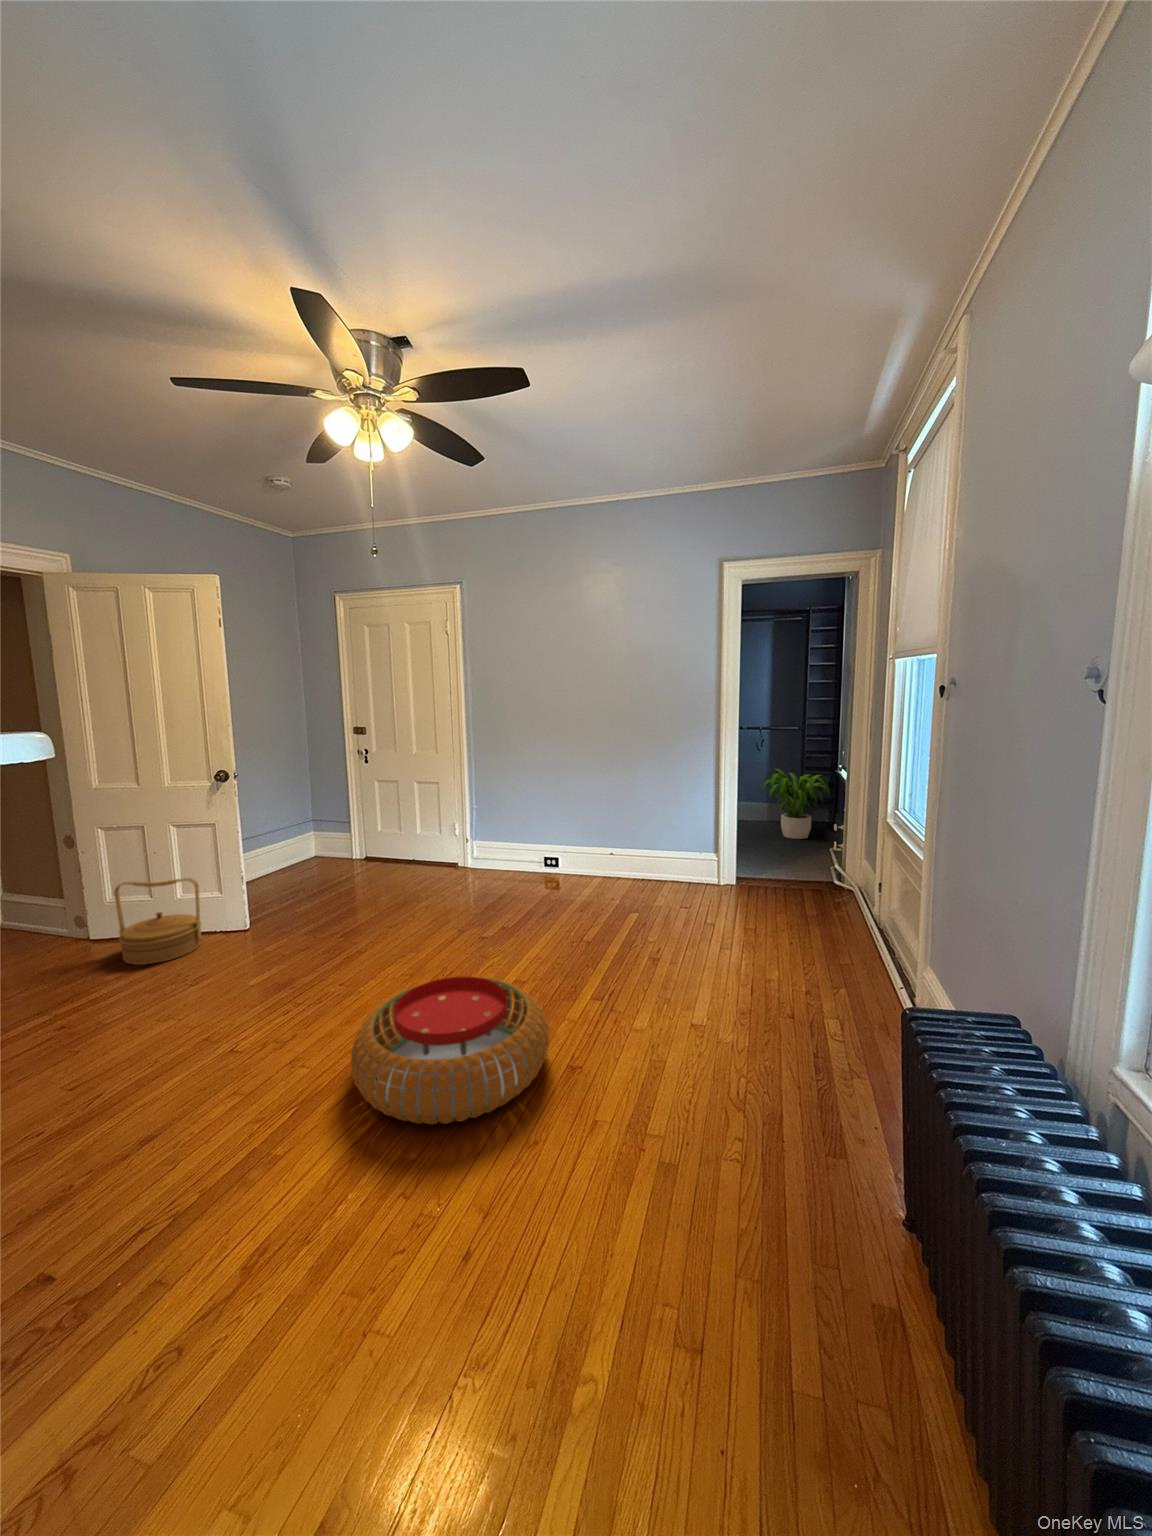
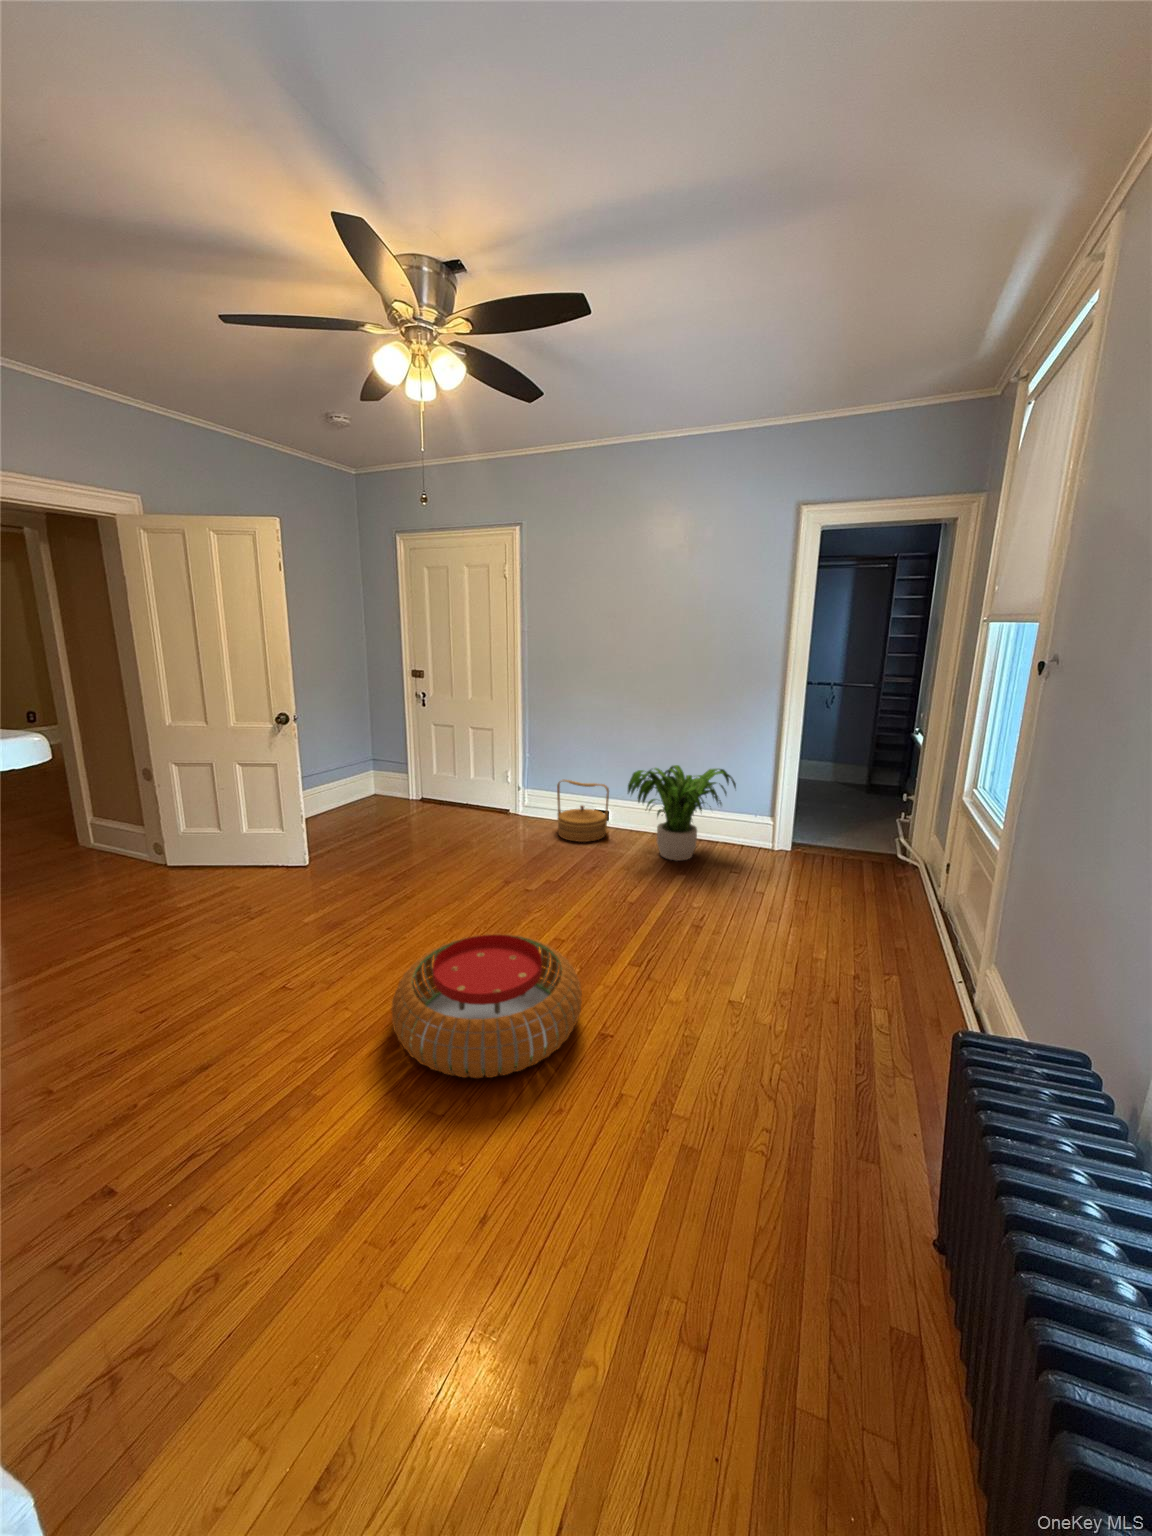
potted plant: present [762,769,831,839] -> present [628,765,736,861]
woven basket: present [114,878,201,965] -> present [557,780,609,842]

